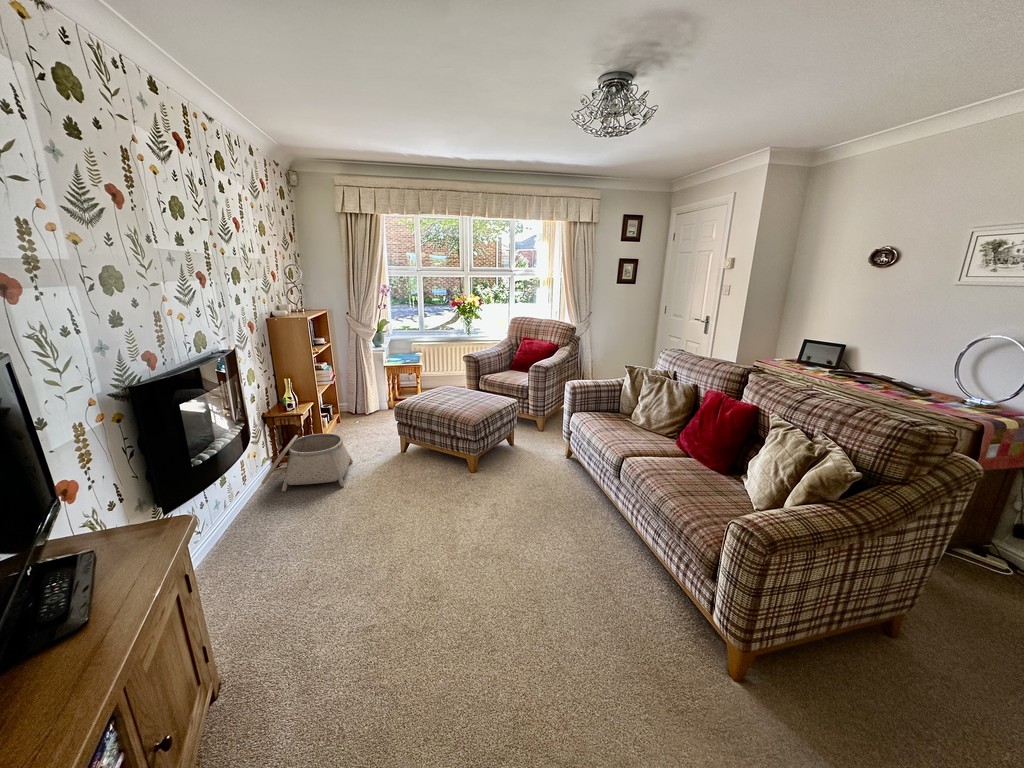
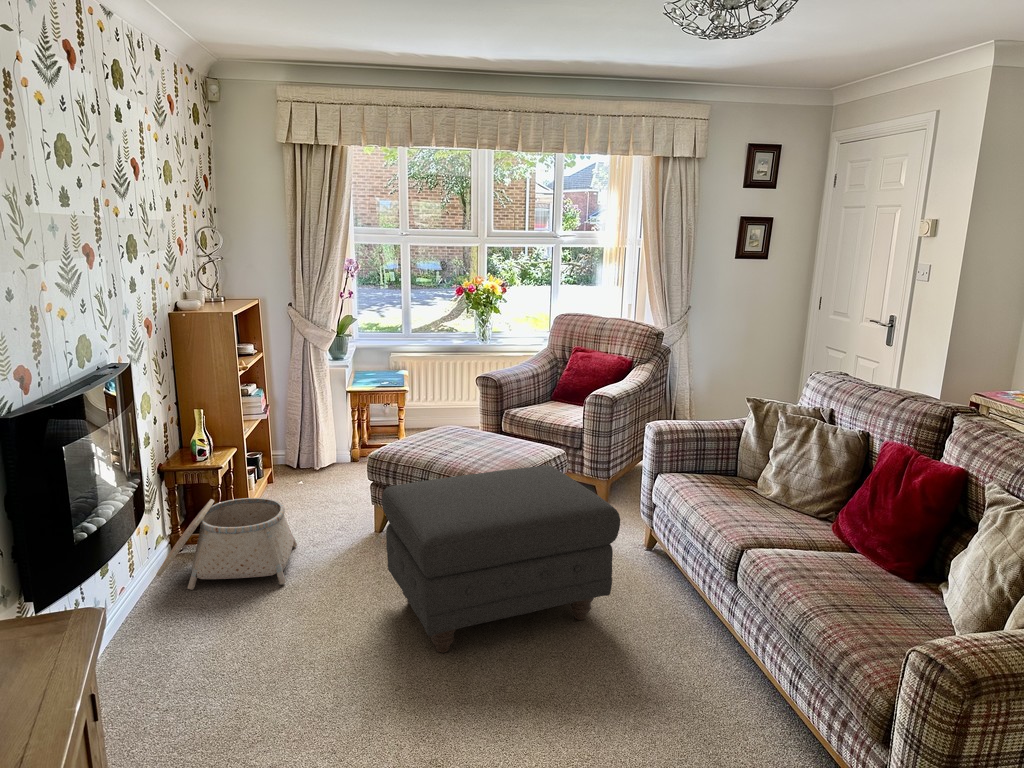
ottoman: none [402,409,549,526] -> present [382,465,620,653]

